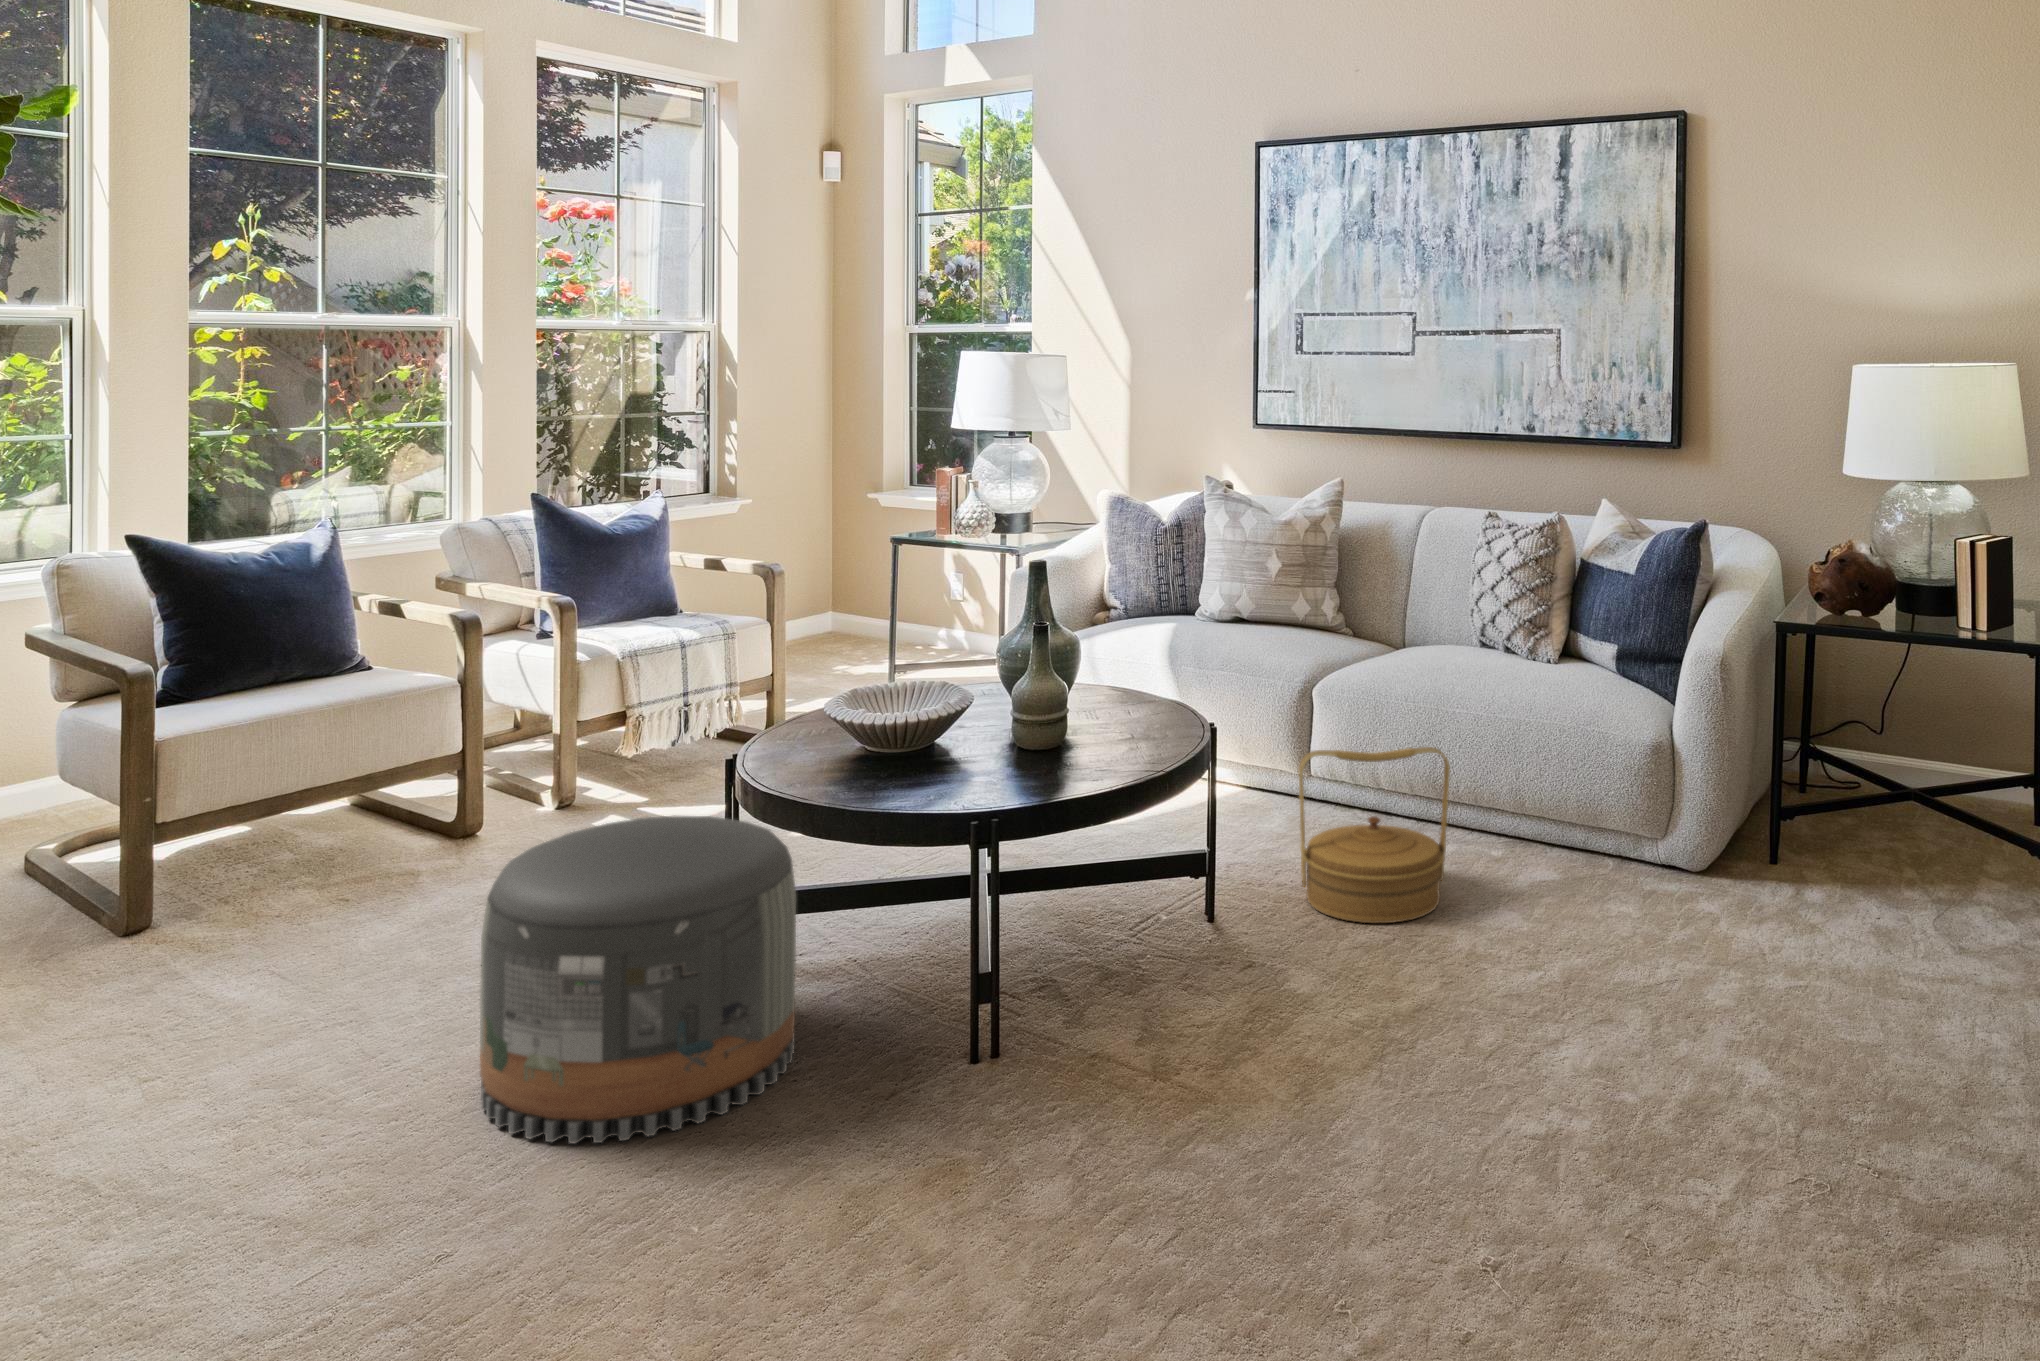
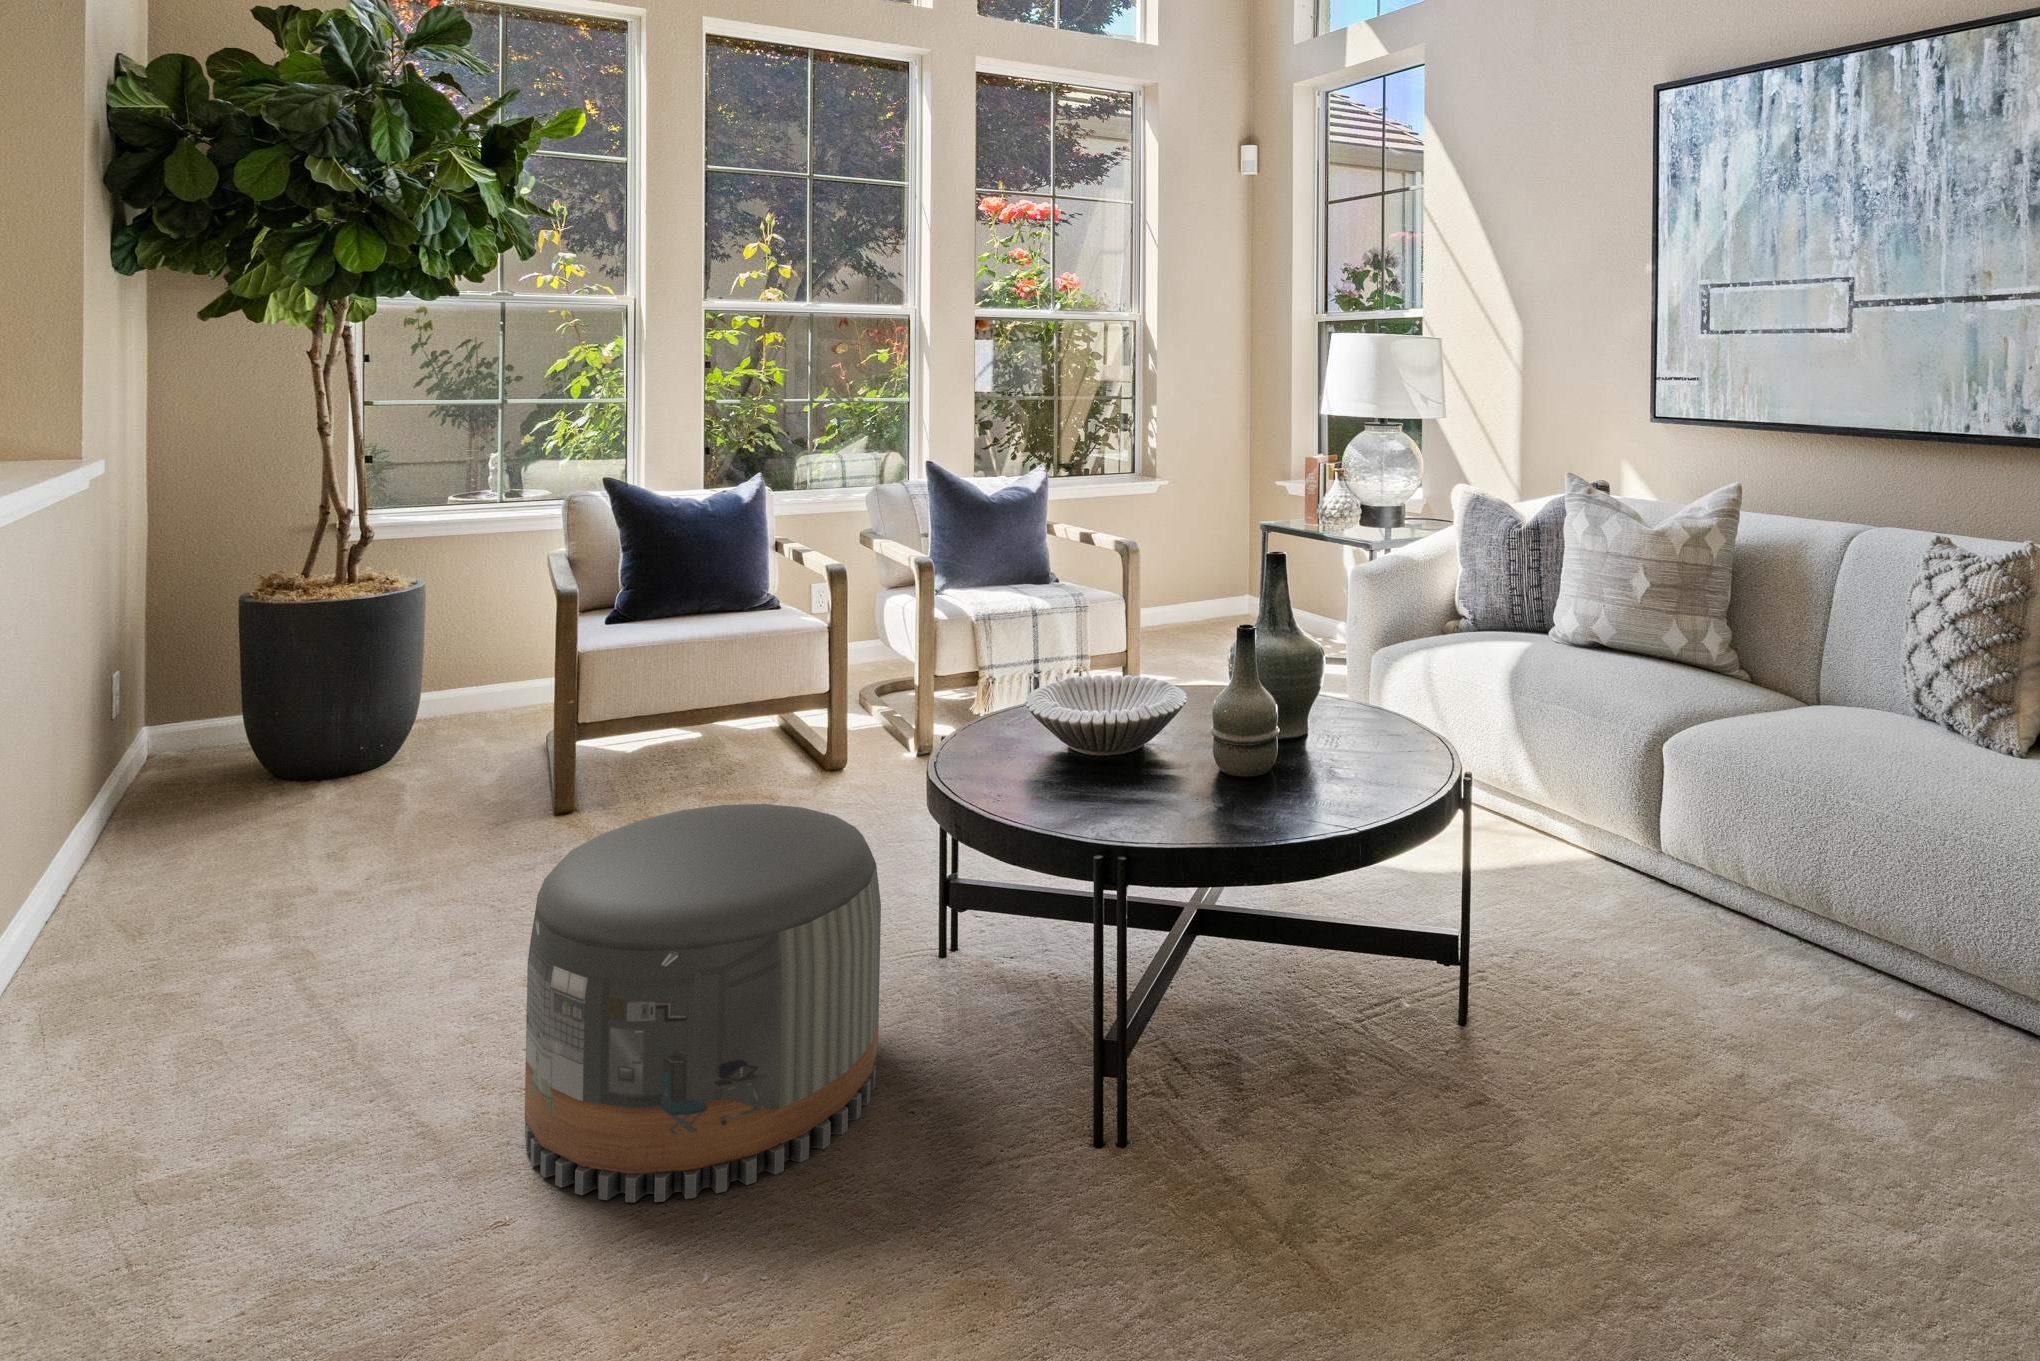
basket: present [1299,747,1450,923] -> none [1572,840,1799,1116]

